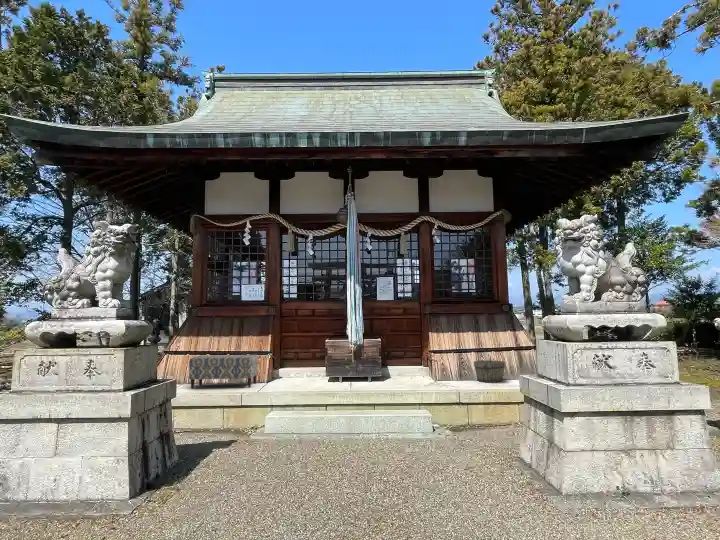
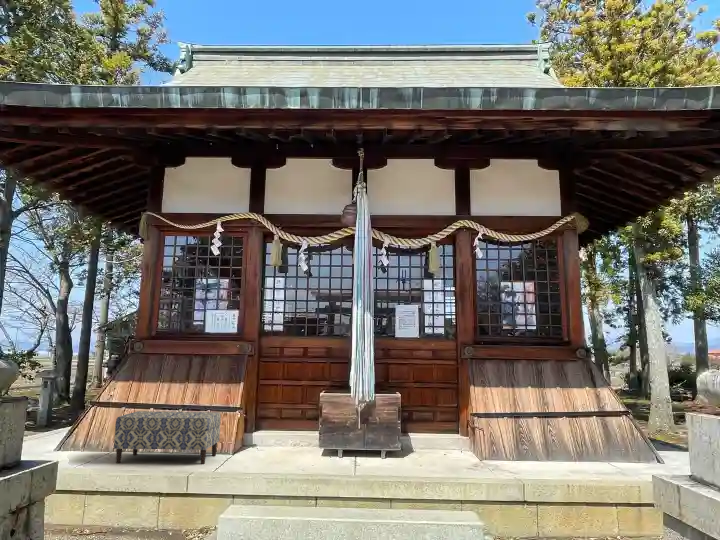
wooden bucket: present [474,356,505,382] -> none [540,424,589,468]

